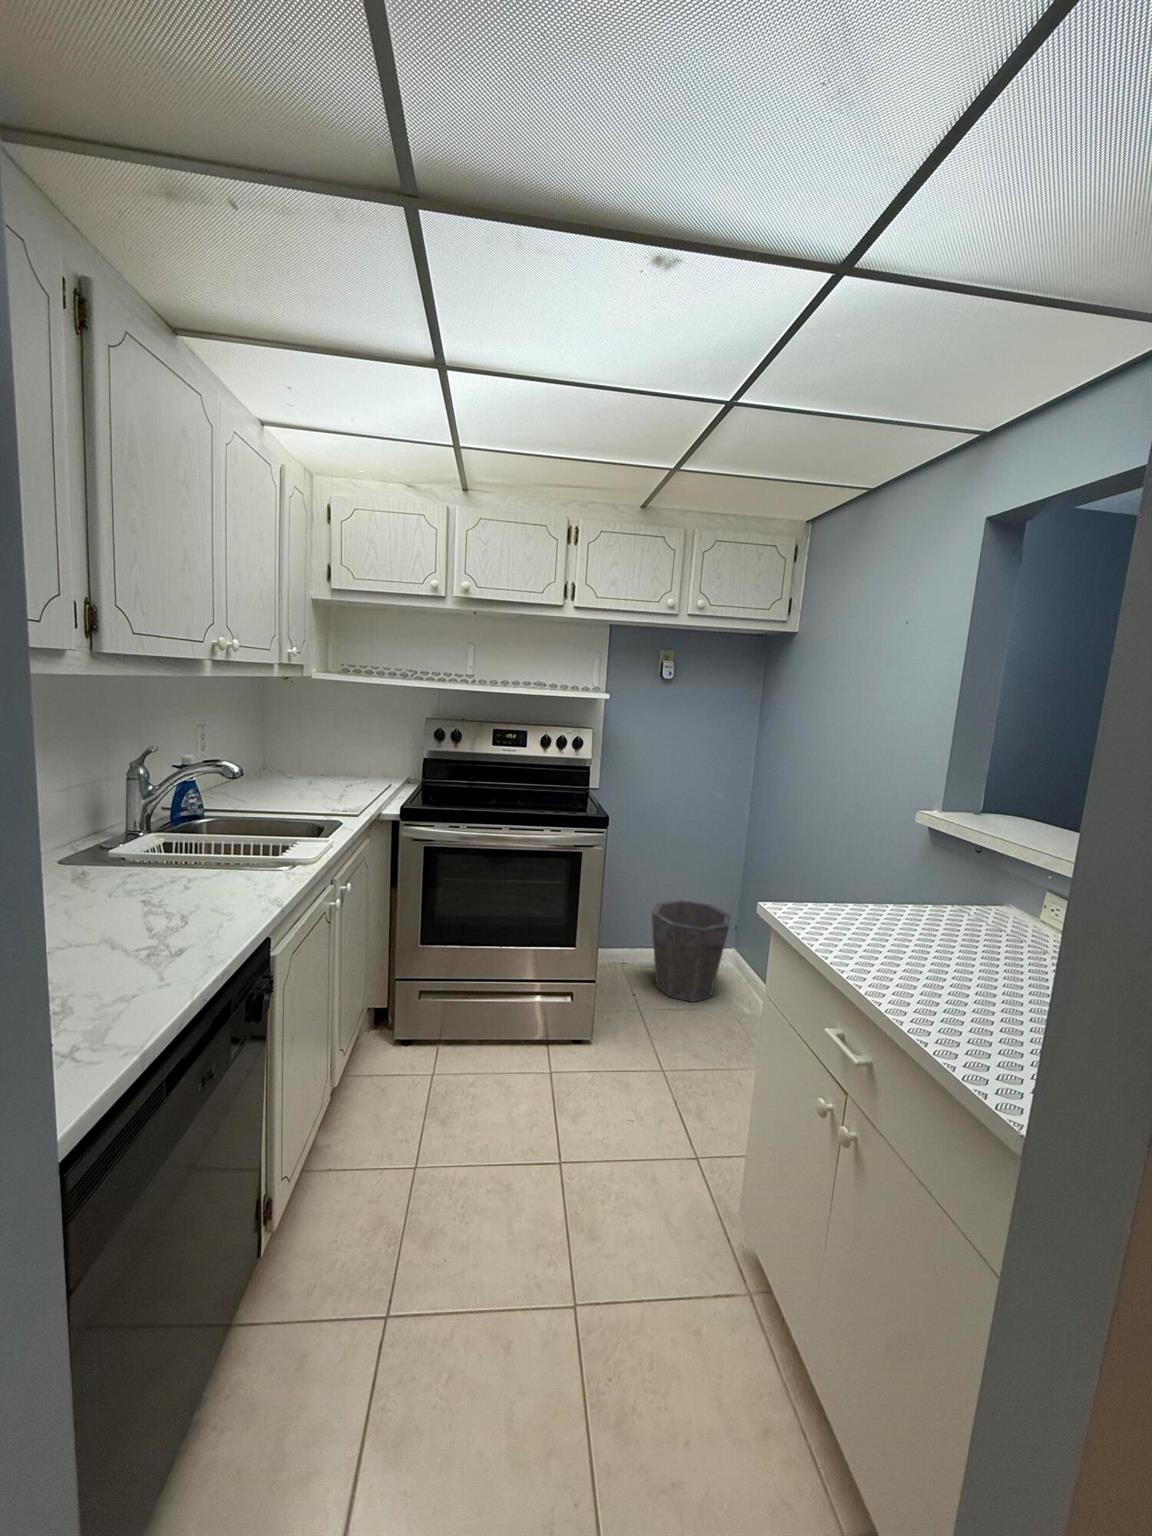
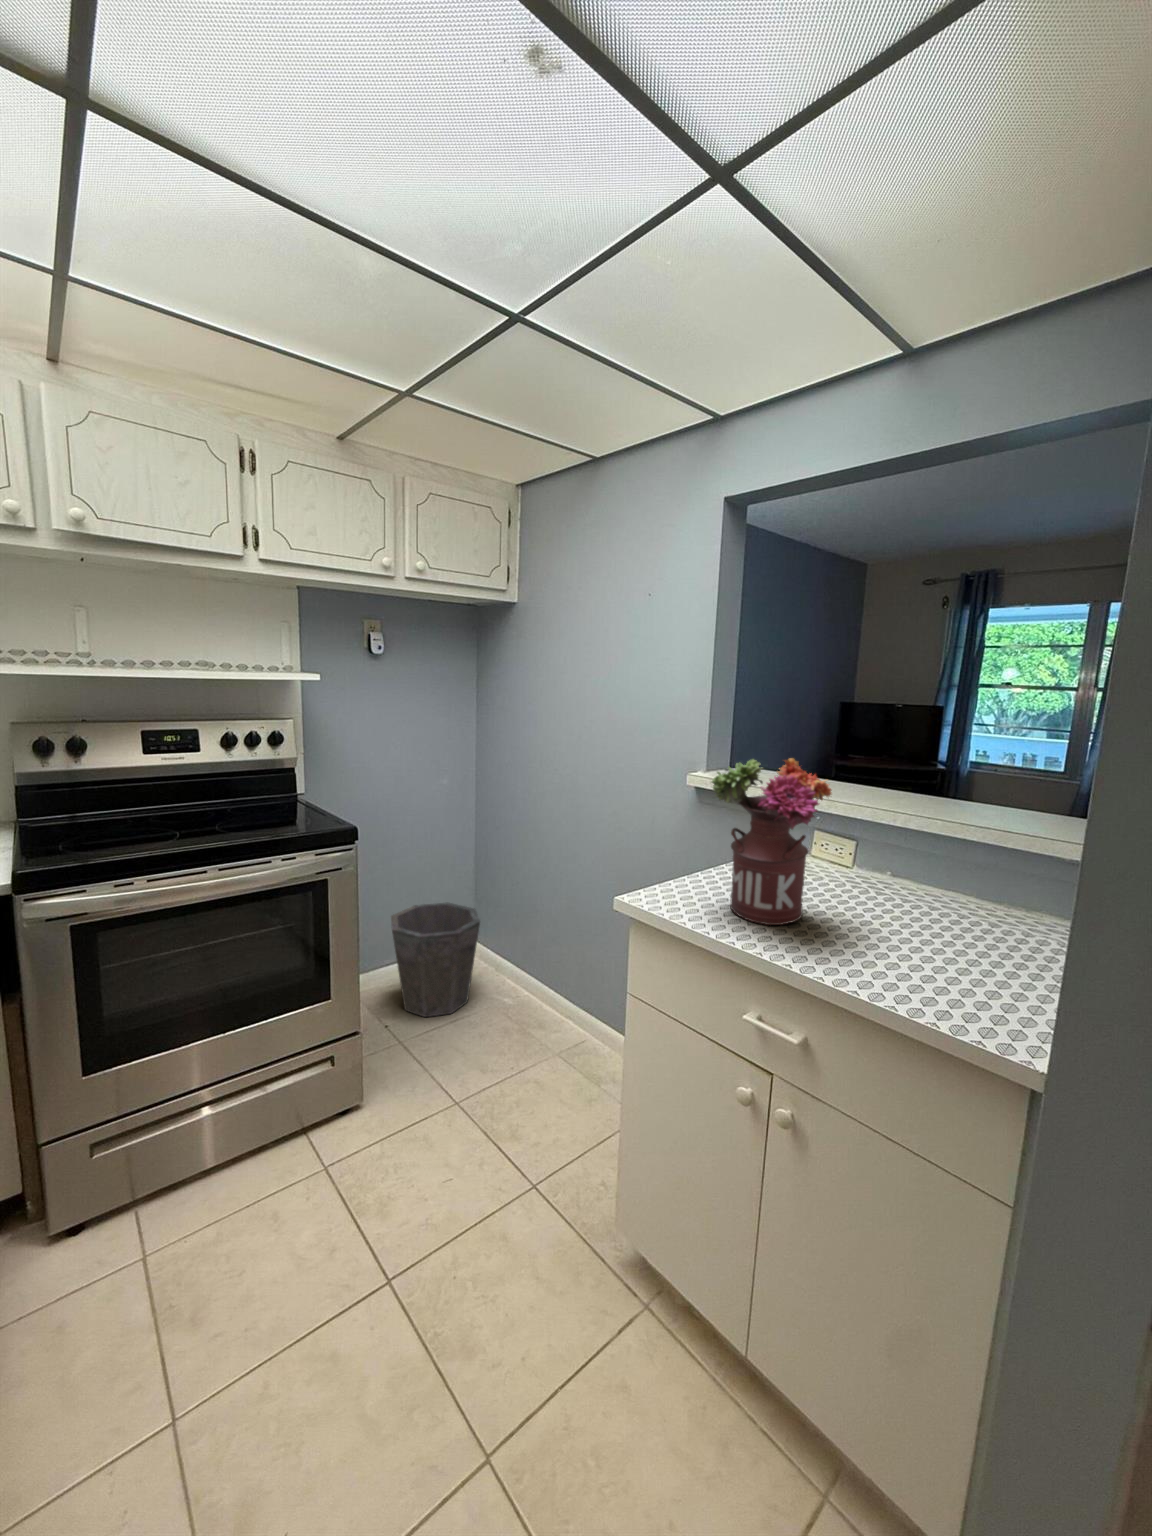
flower arrangement: none [857,790,996,965] -> present [711,758,831,925]

